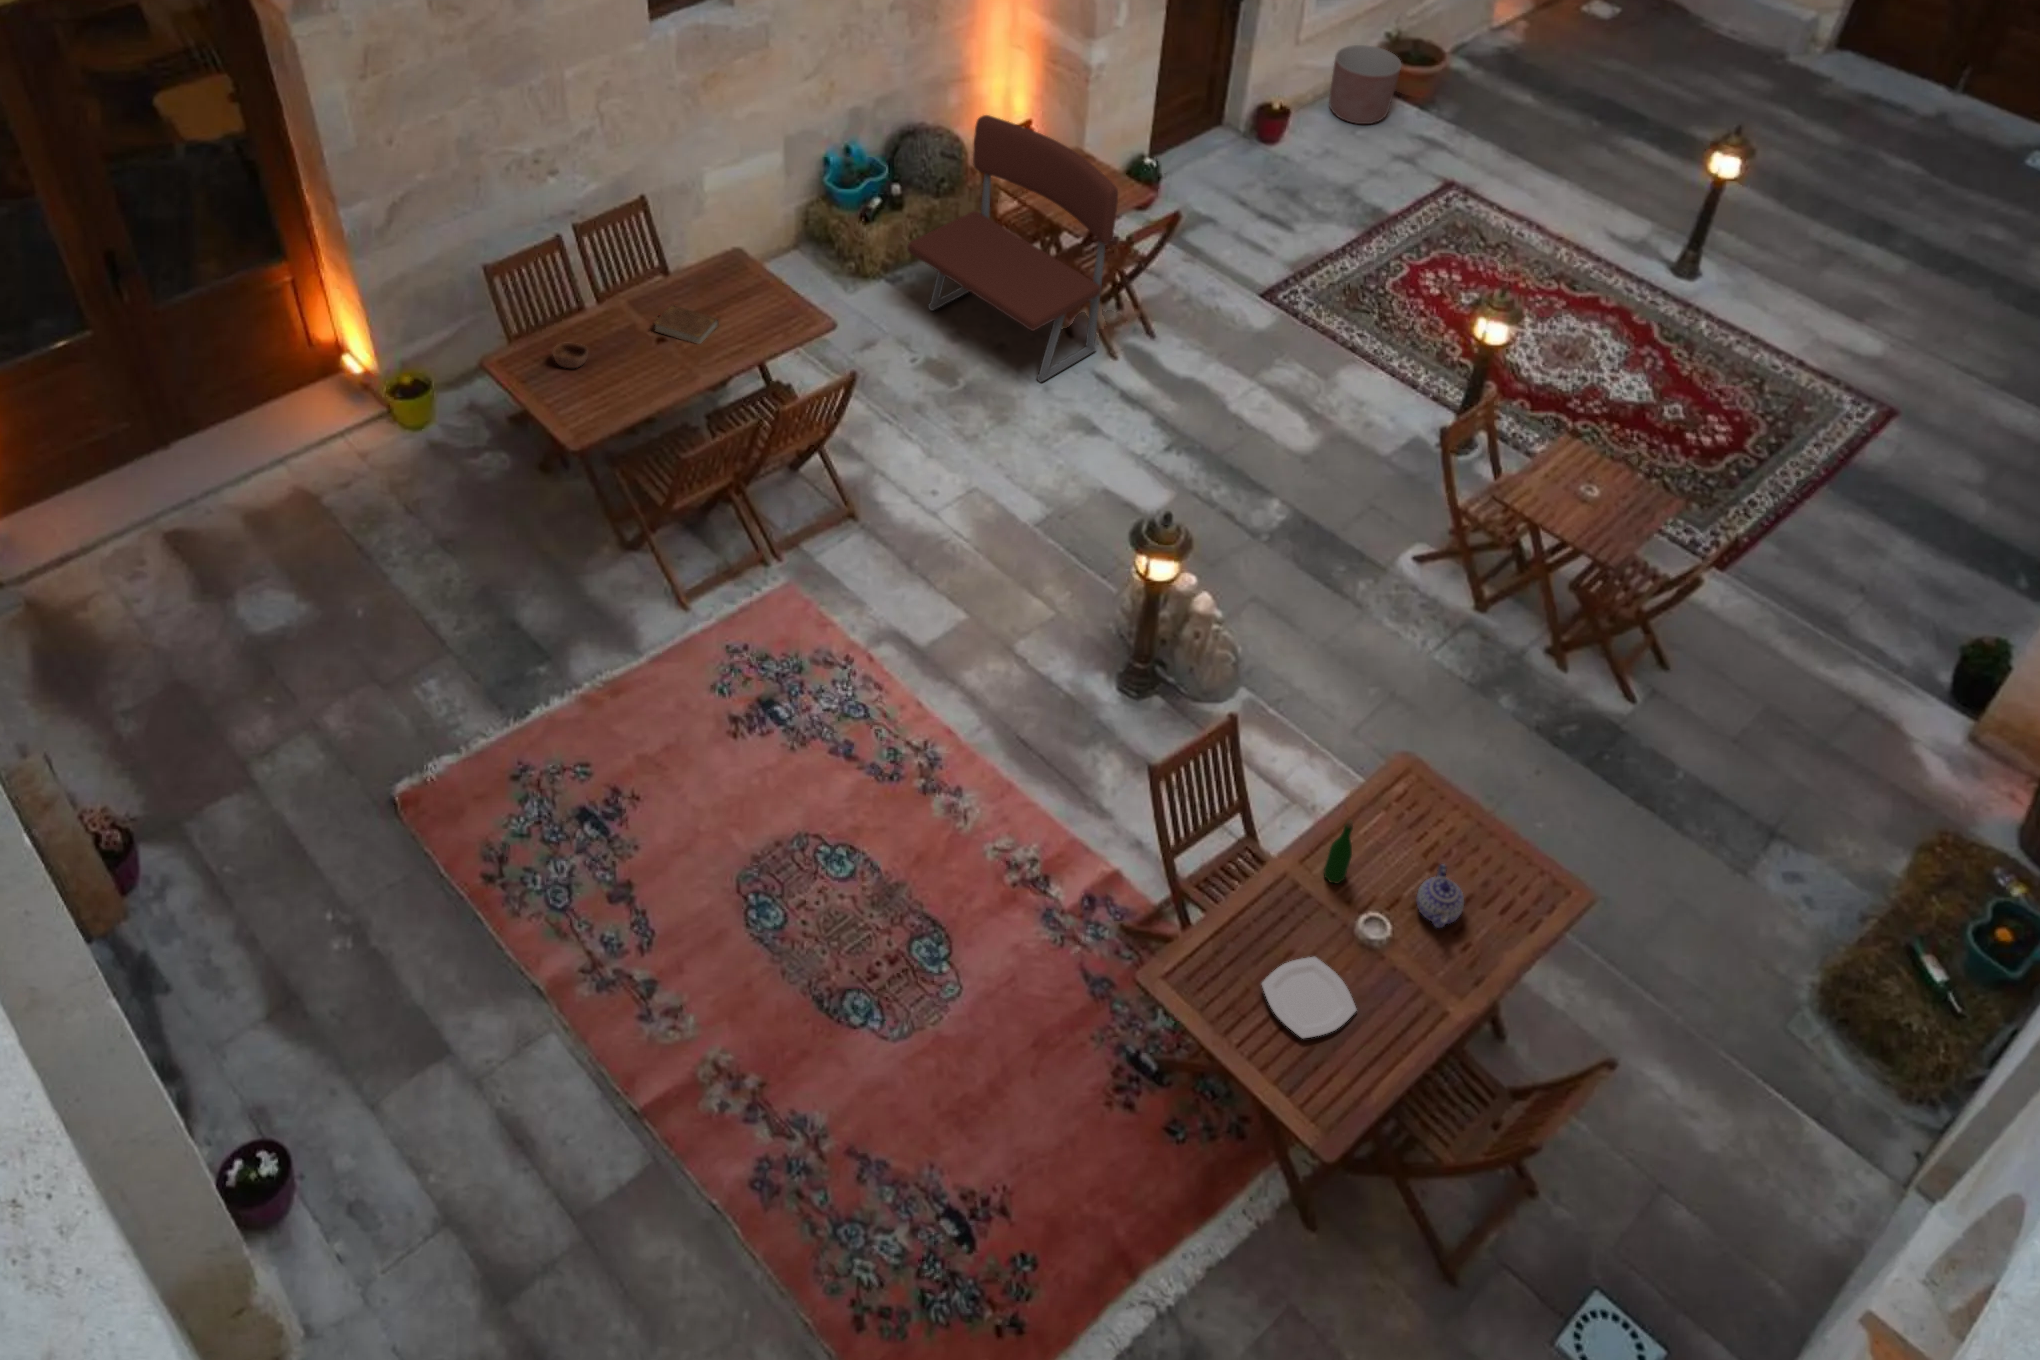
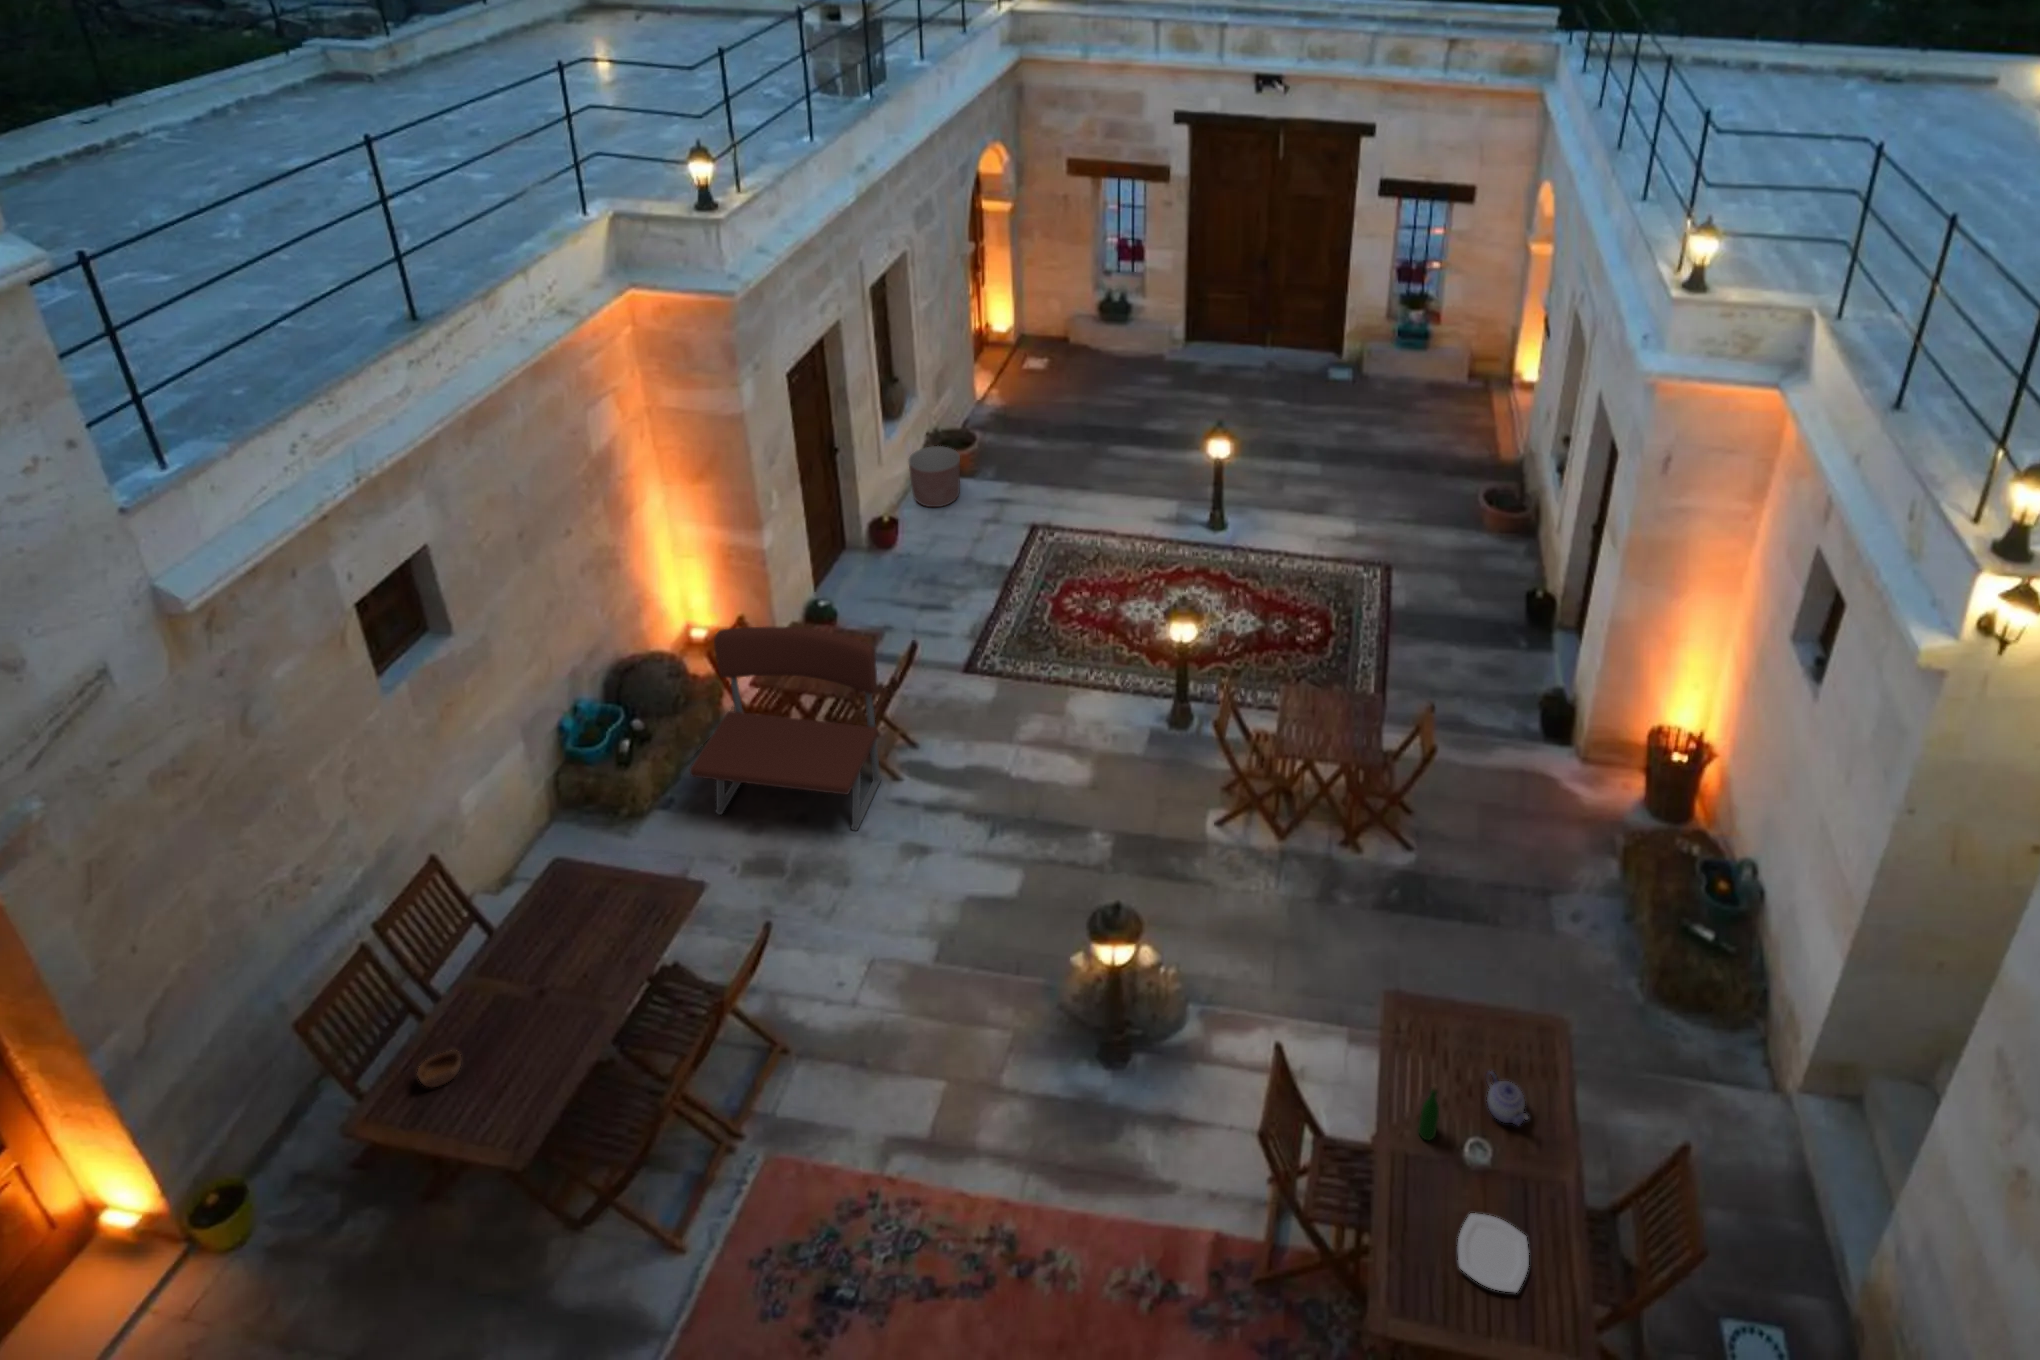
book: present [654,305,719,344] -> none [506,941,579,990]

